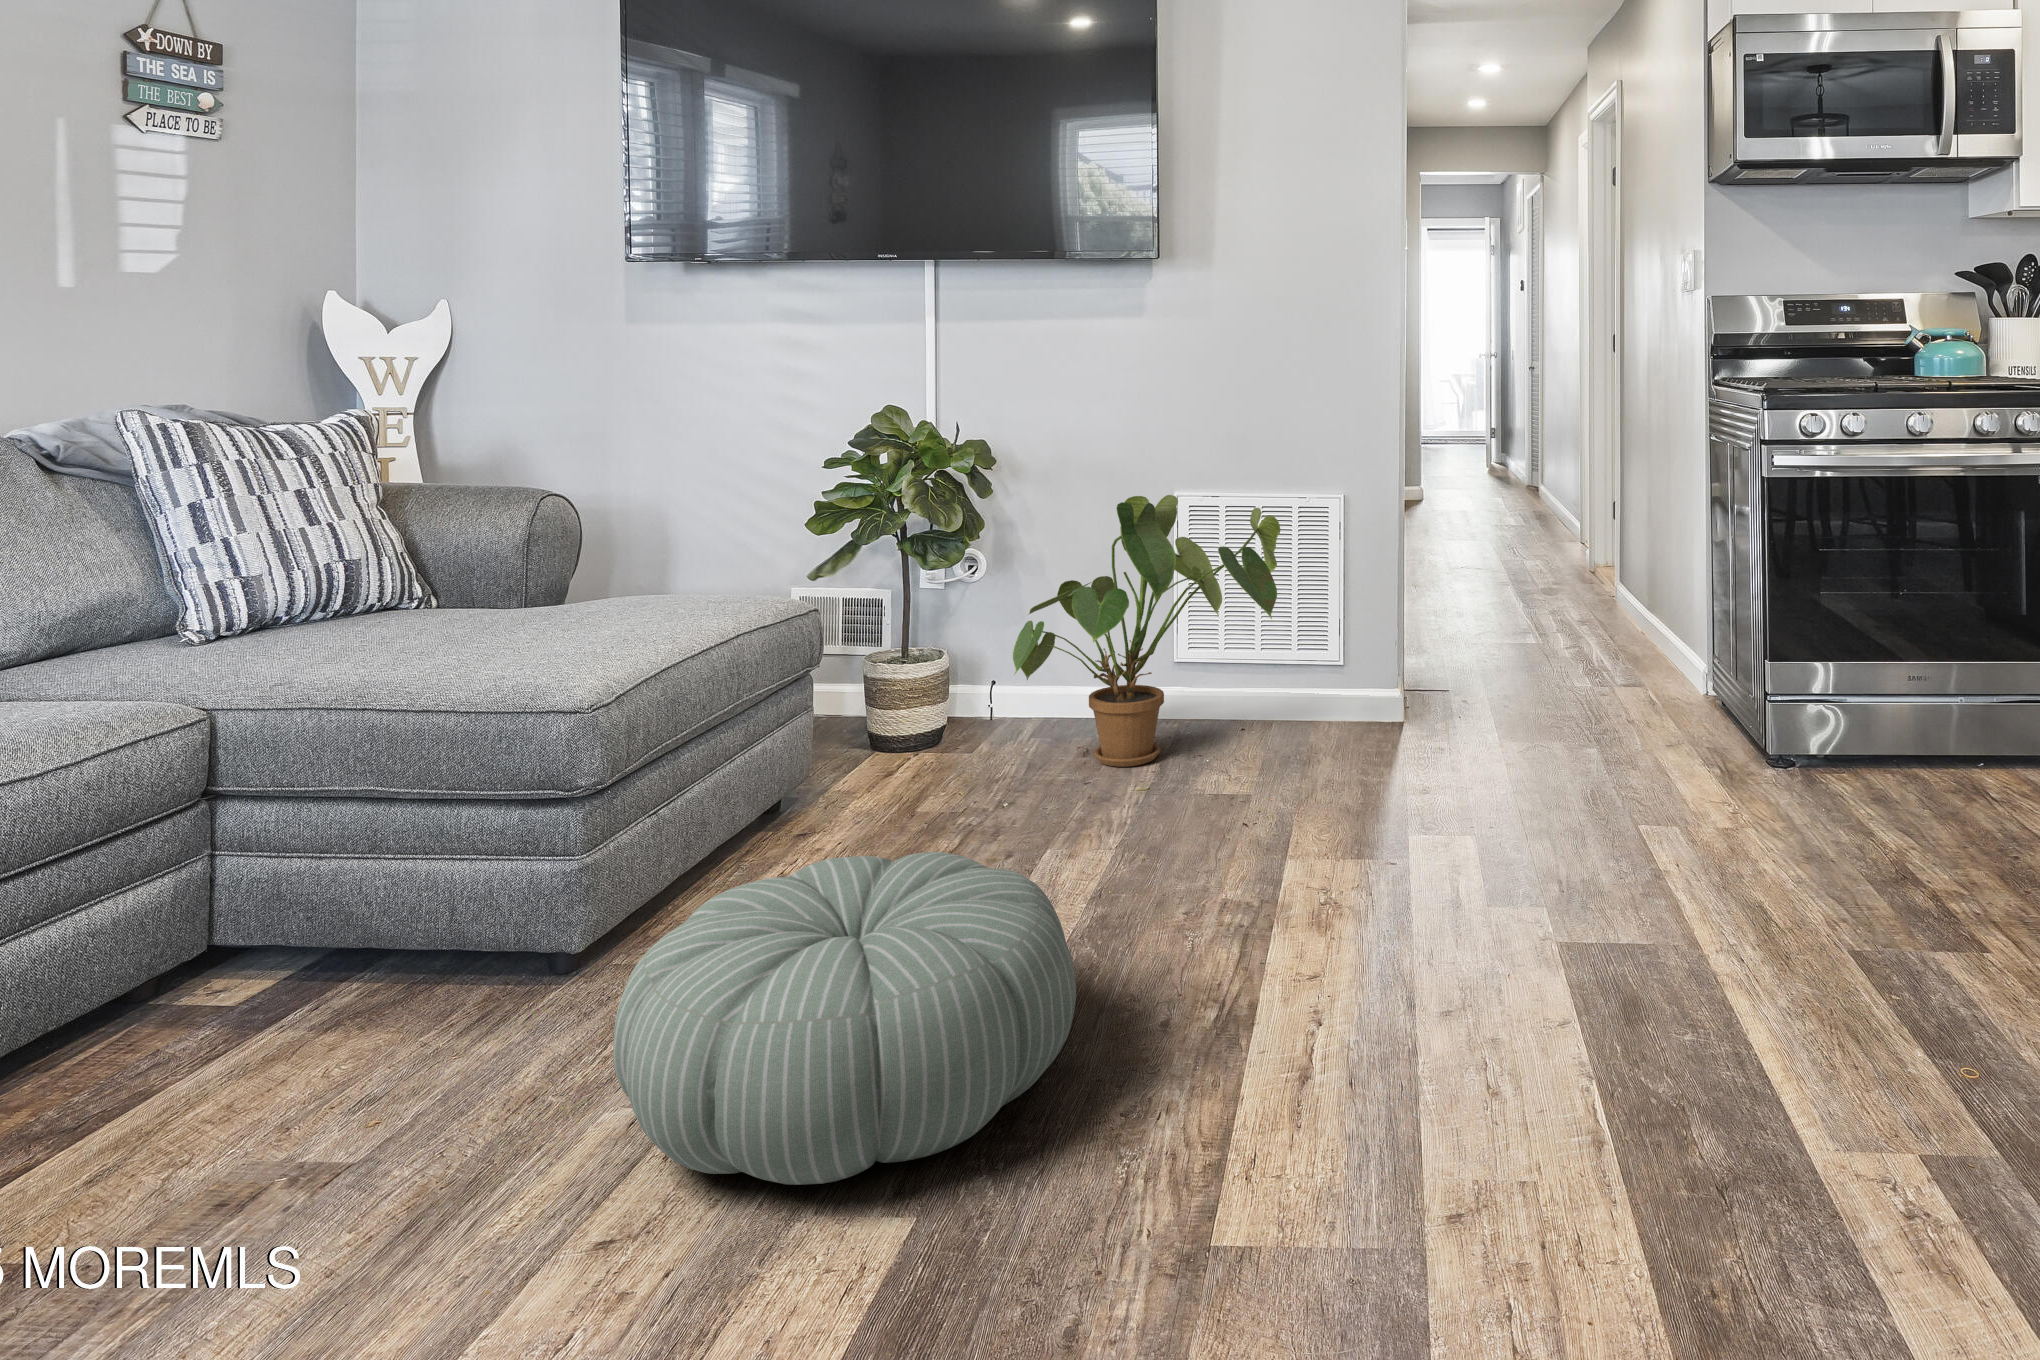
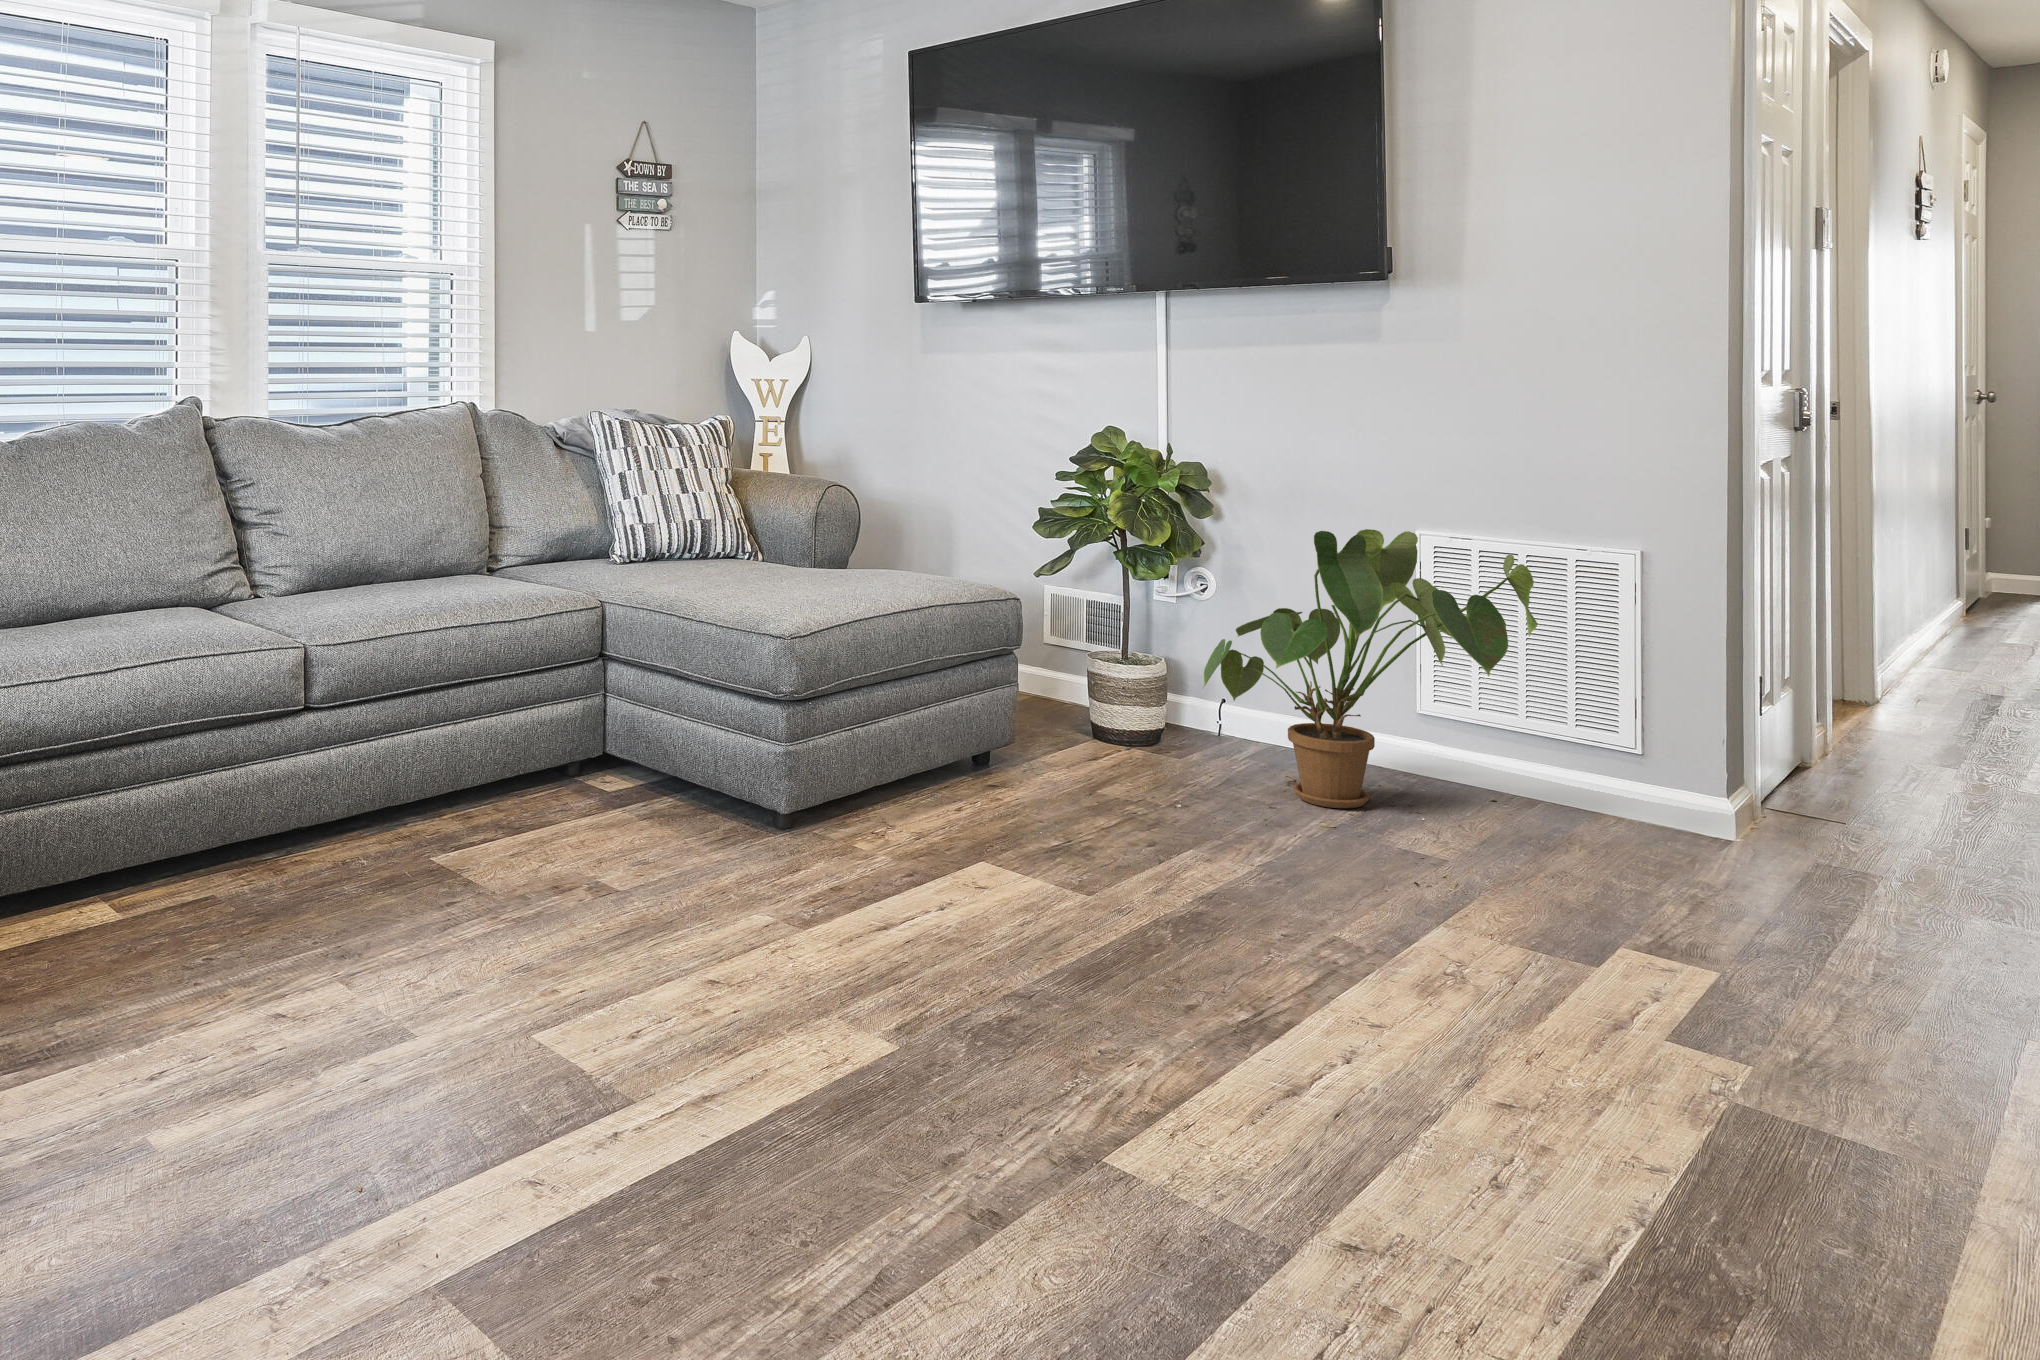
pouf: present [613,852,1076,1185] -> none [745,782,1096,1016]

